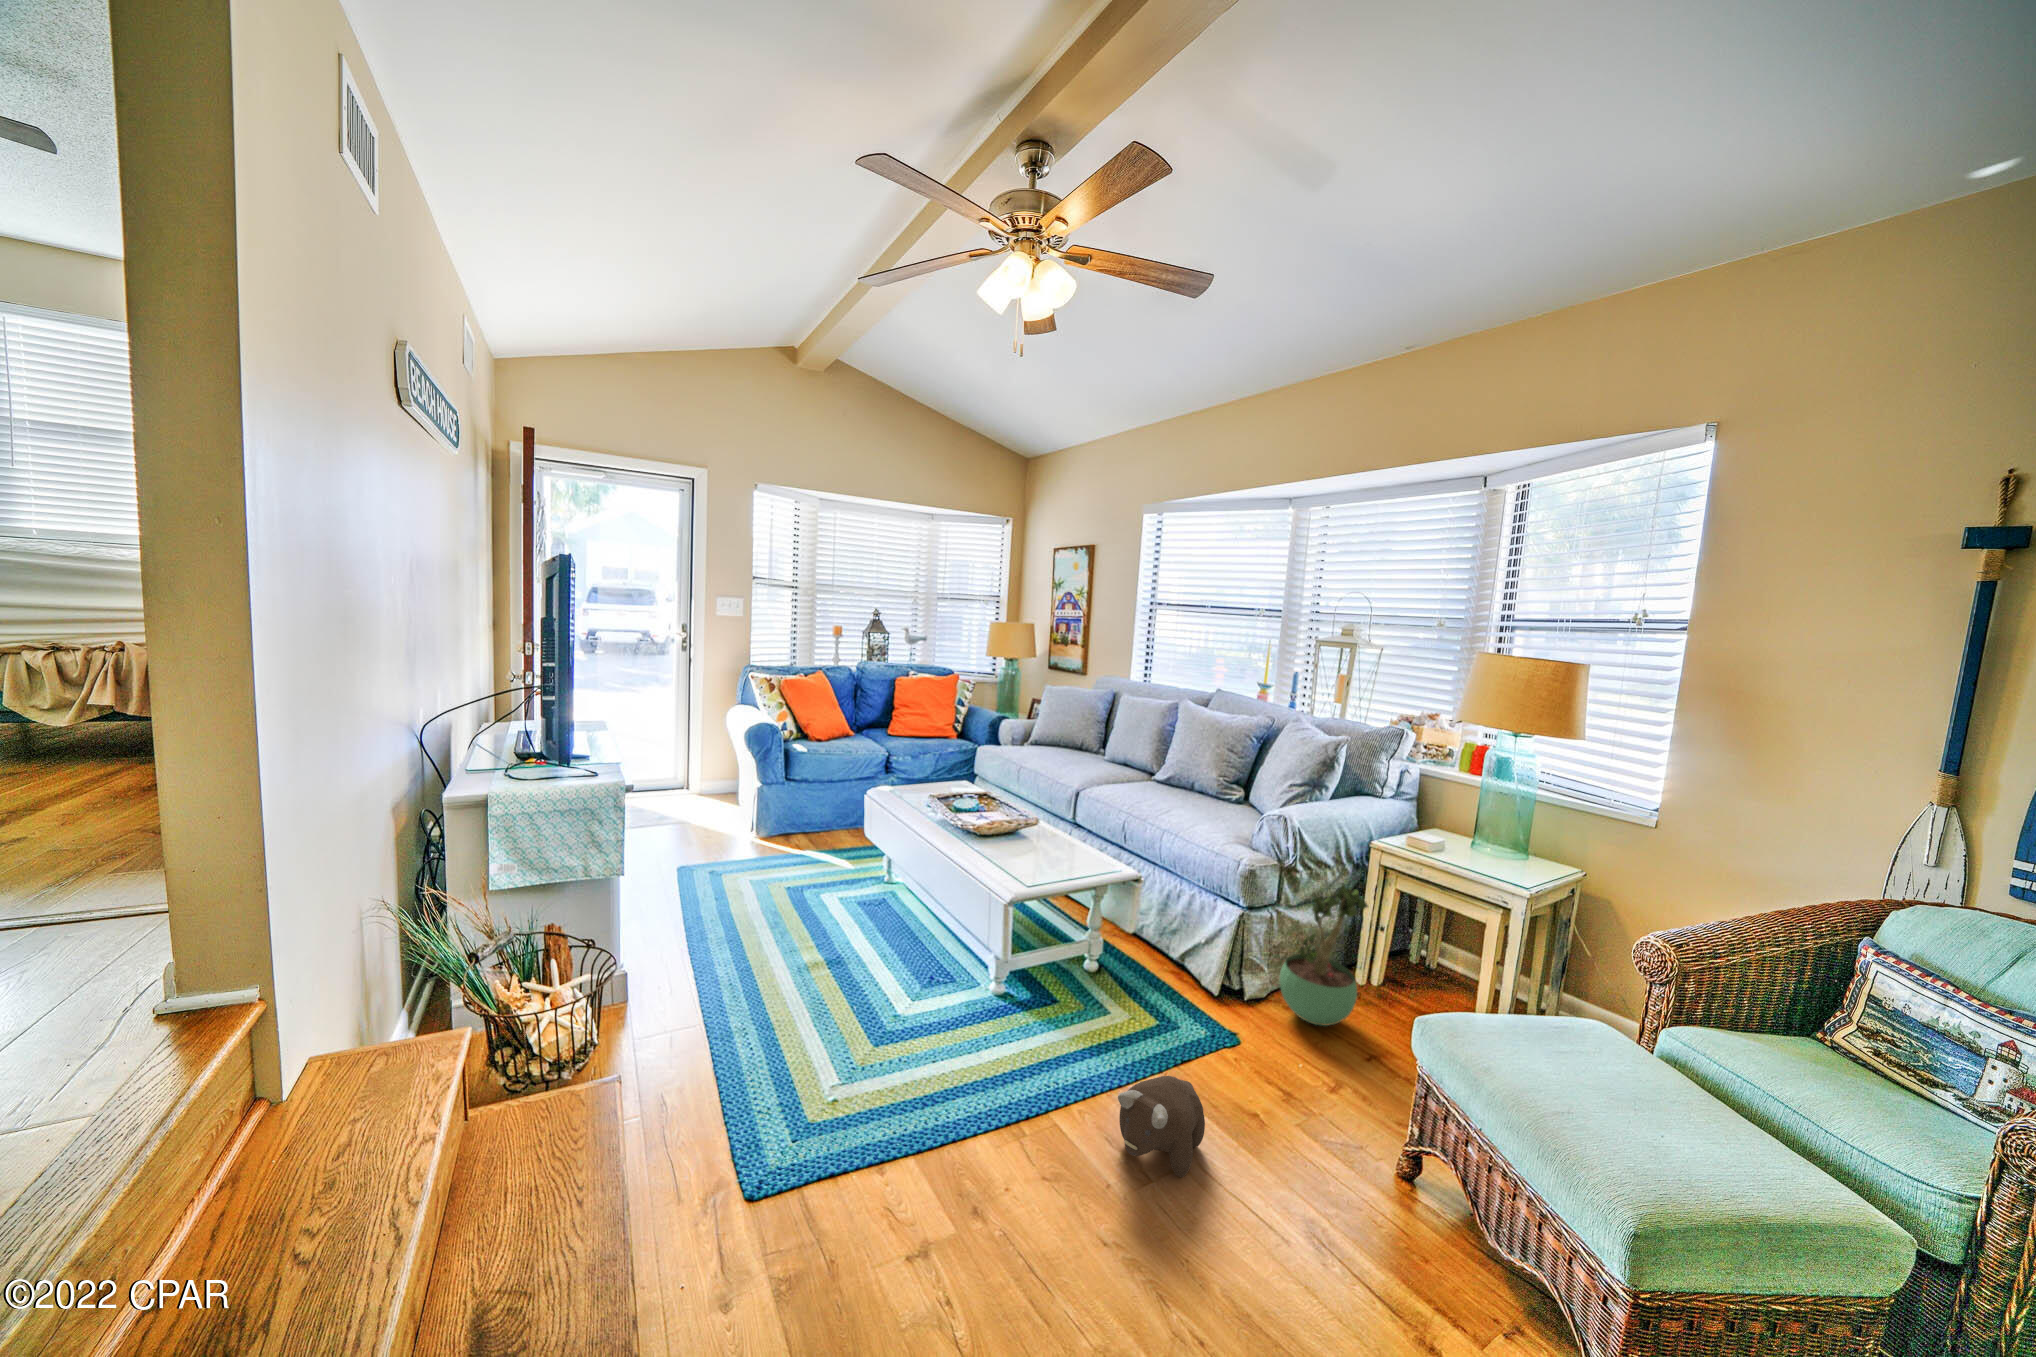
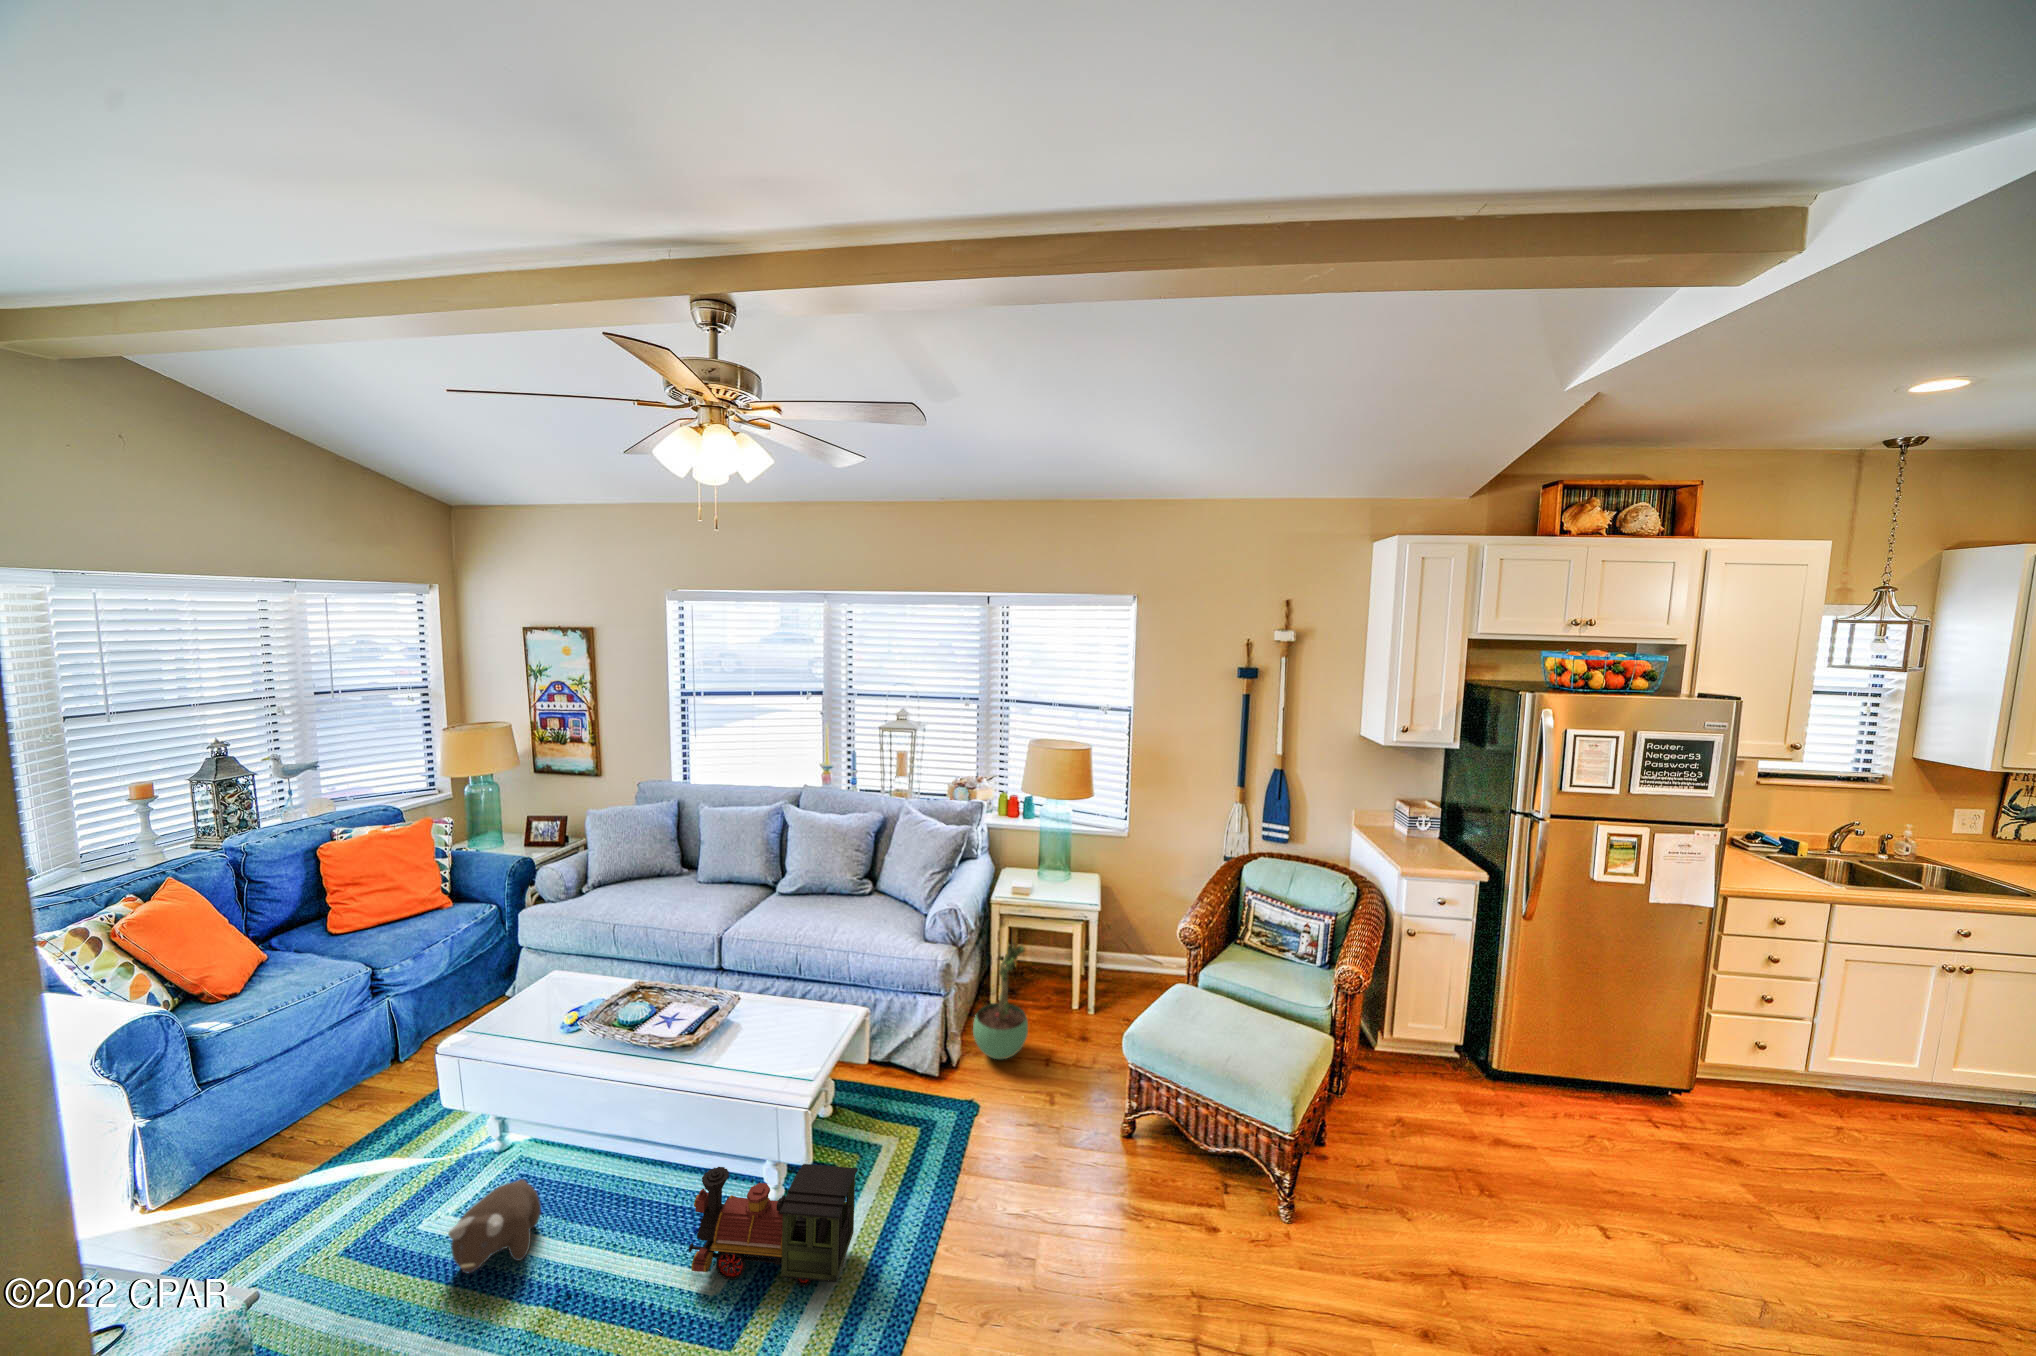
toy train: none [904,920,1024,1059] -> present [689,1164,858,1286]
plush toy: present [1118,1076,1205,1177] -> present [448,1179,541,1274]

